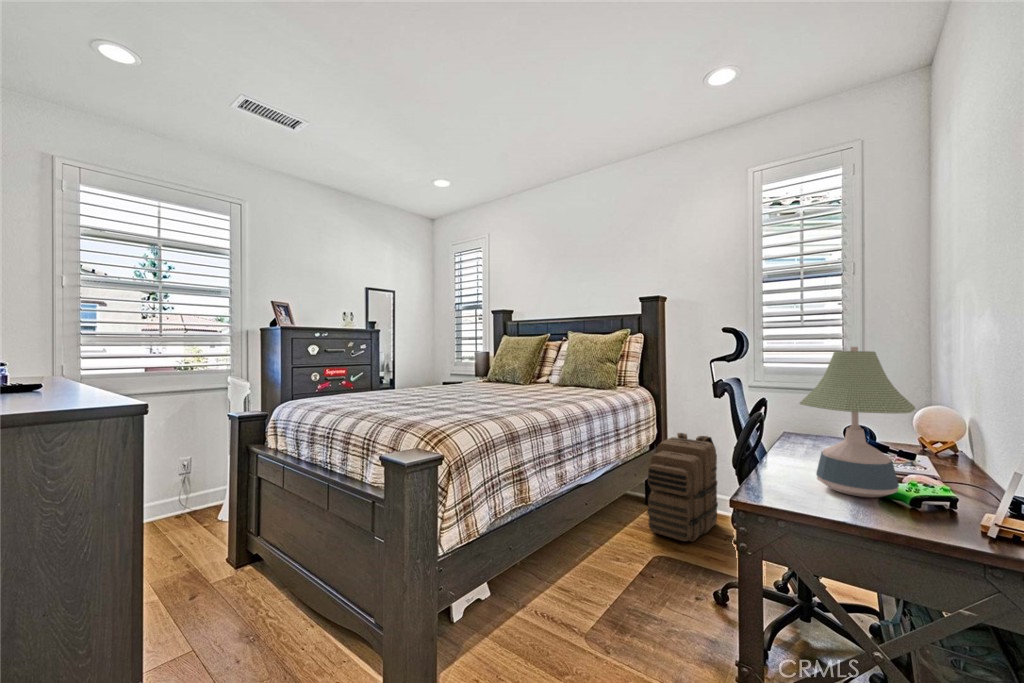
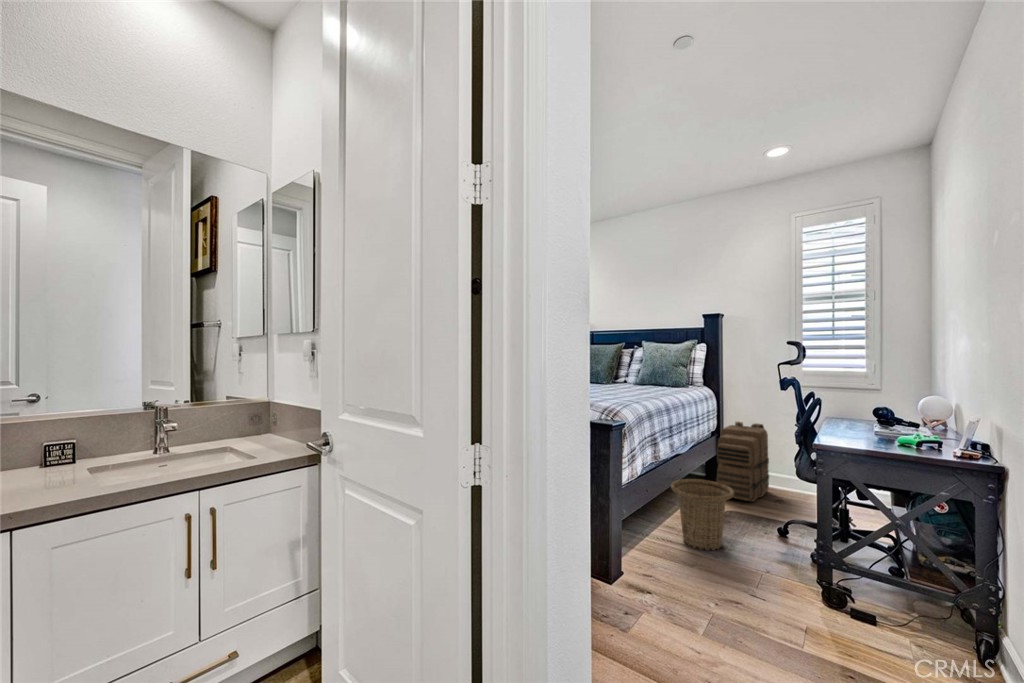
desk lamp: present [799,347,915,498] -> none [847,354,920,444]
basket: none [557,524,642,638] -> present [671,479,734,550]

